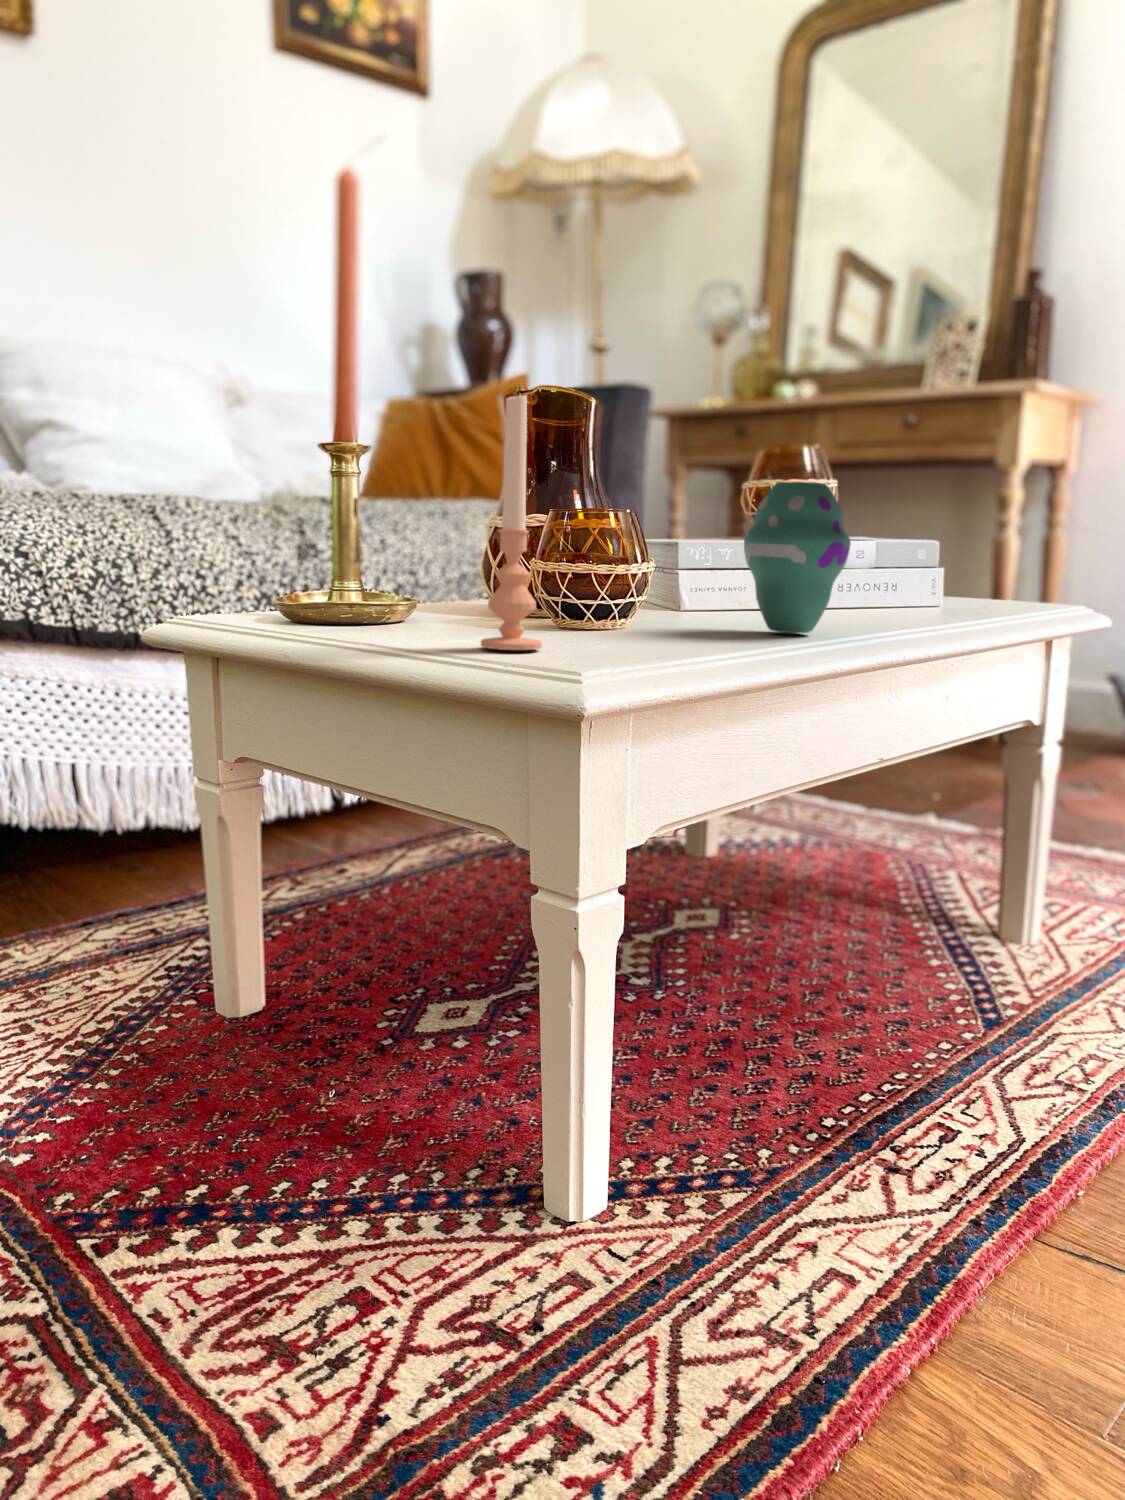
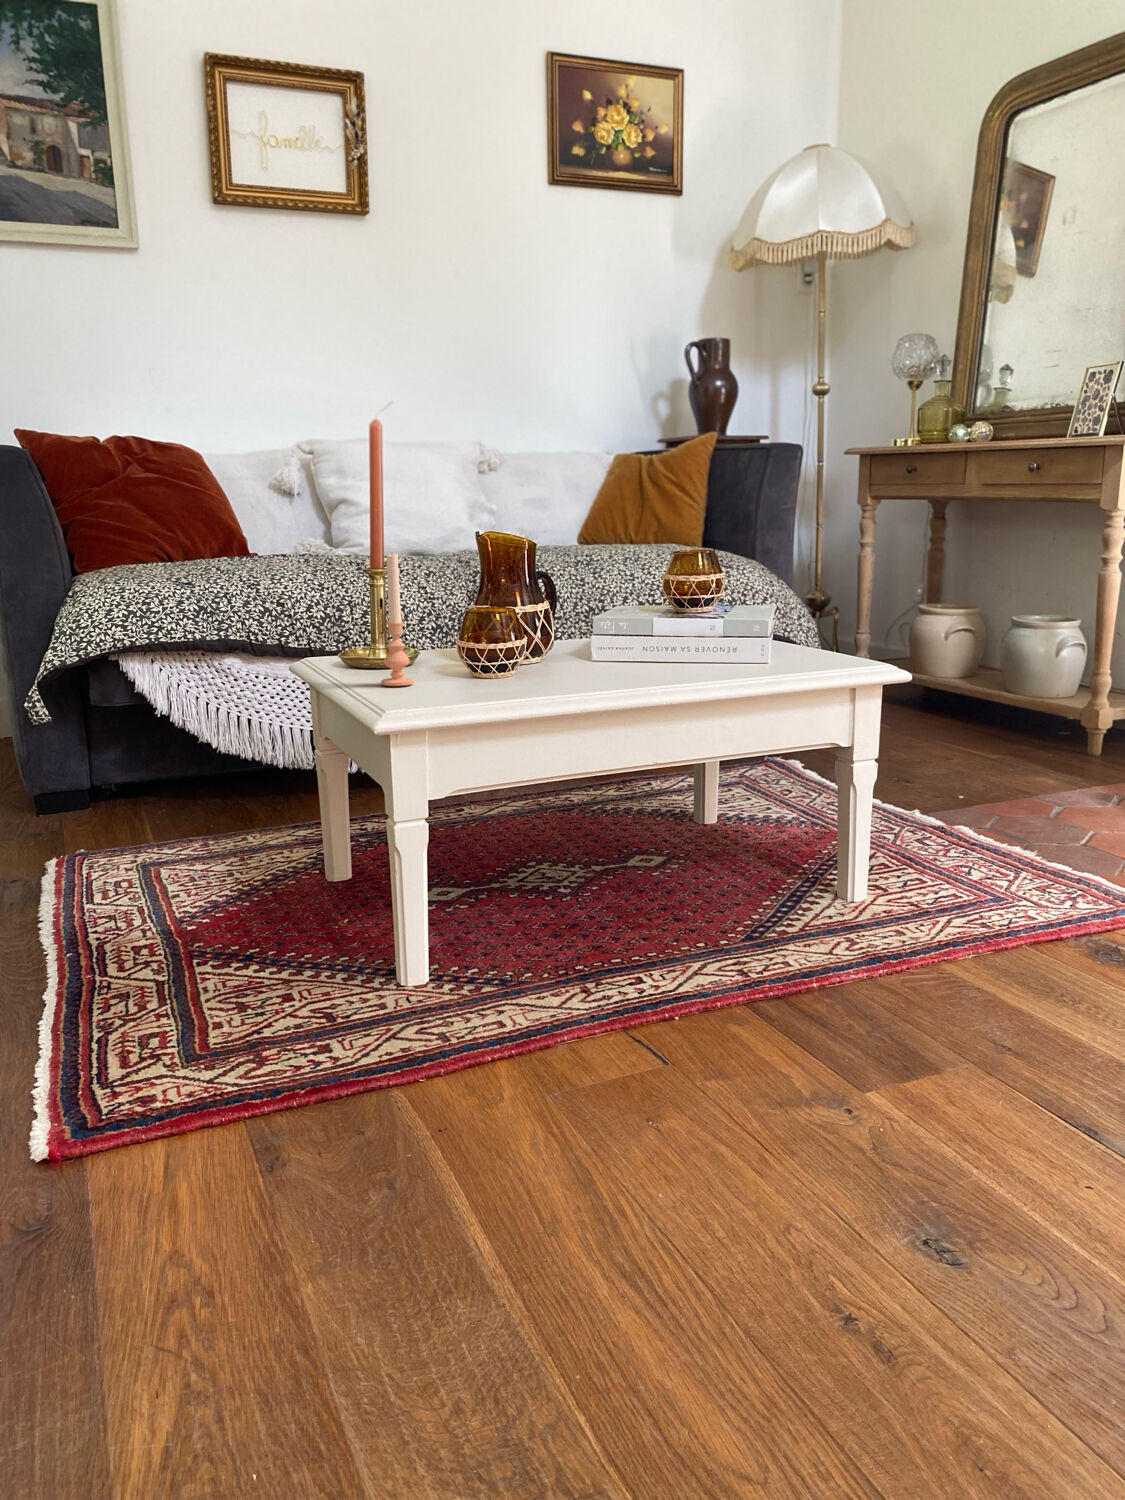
vase: present [744,482,851,633] -> none [575,581,639,674]

